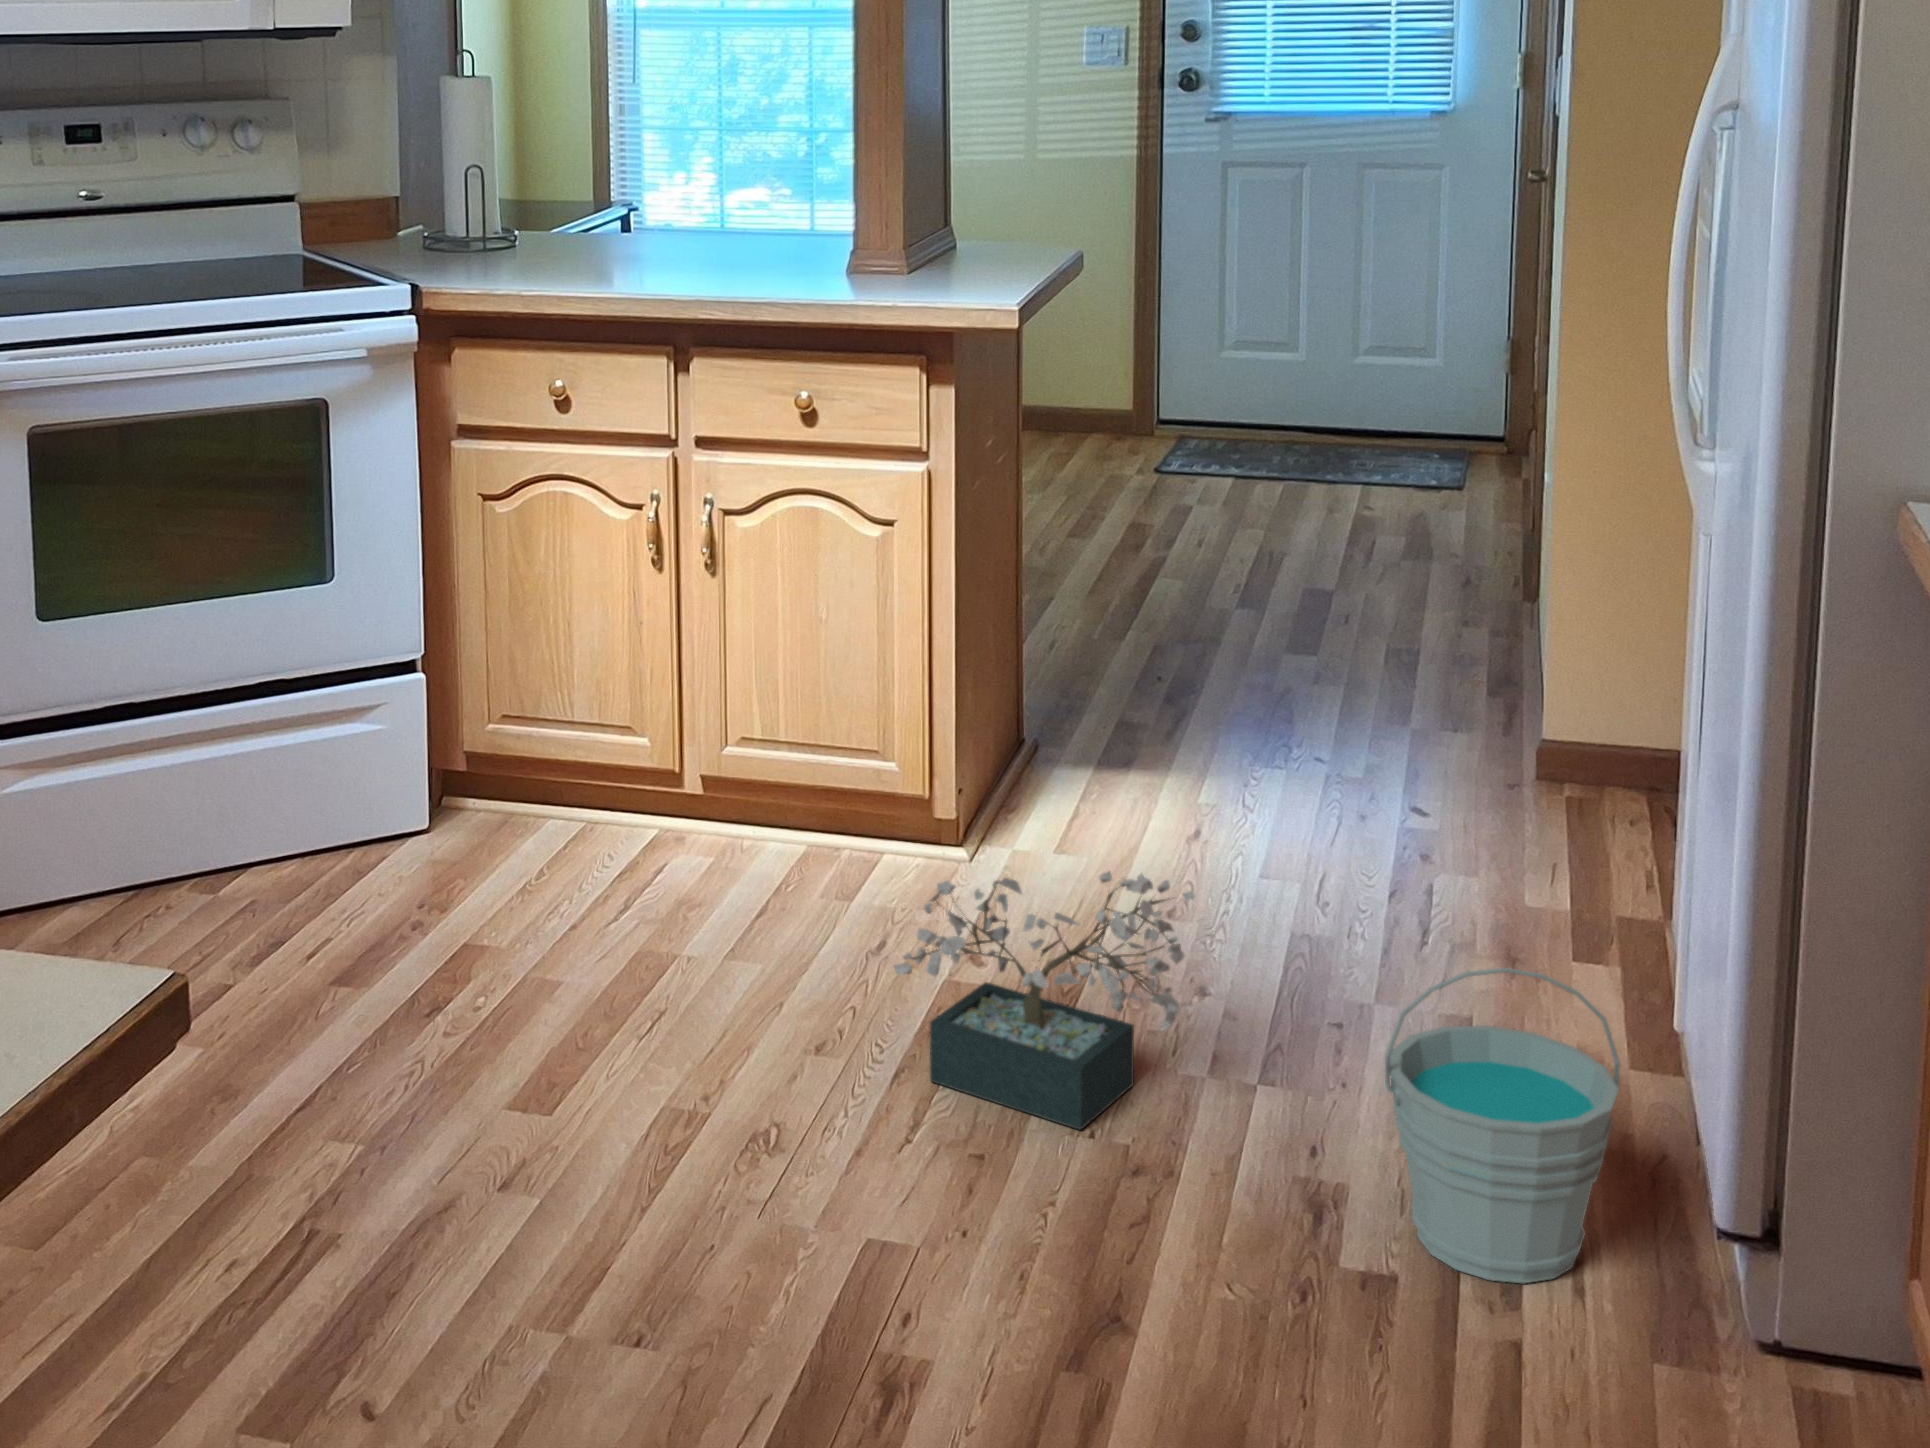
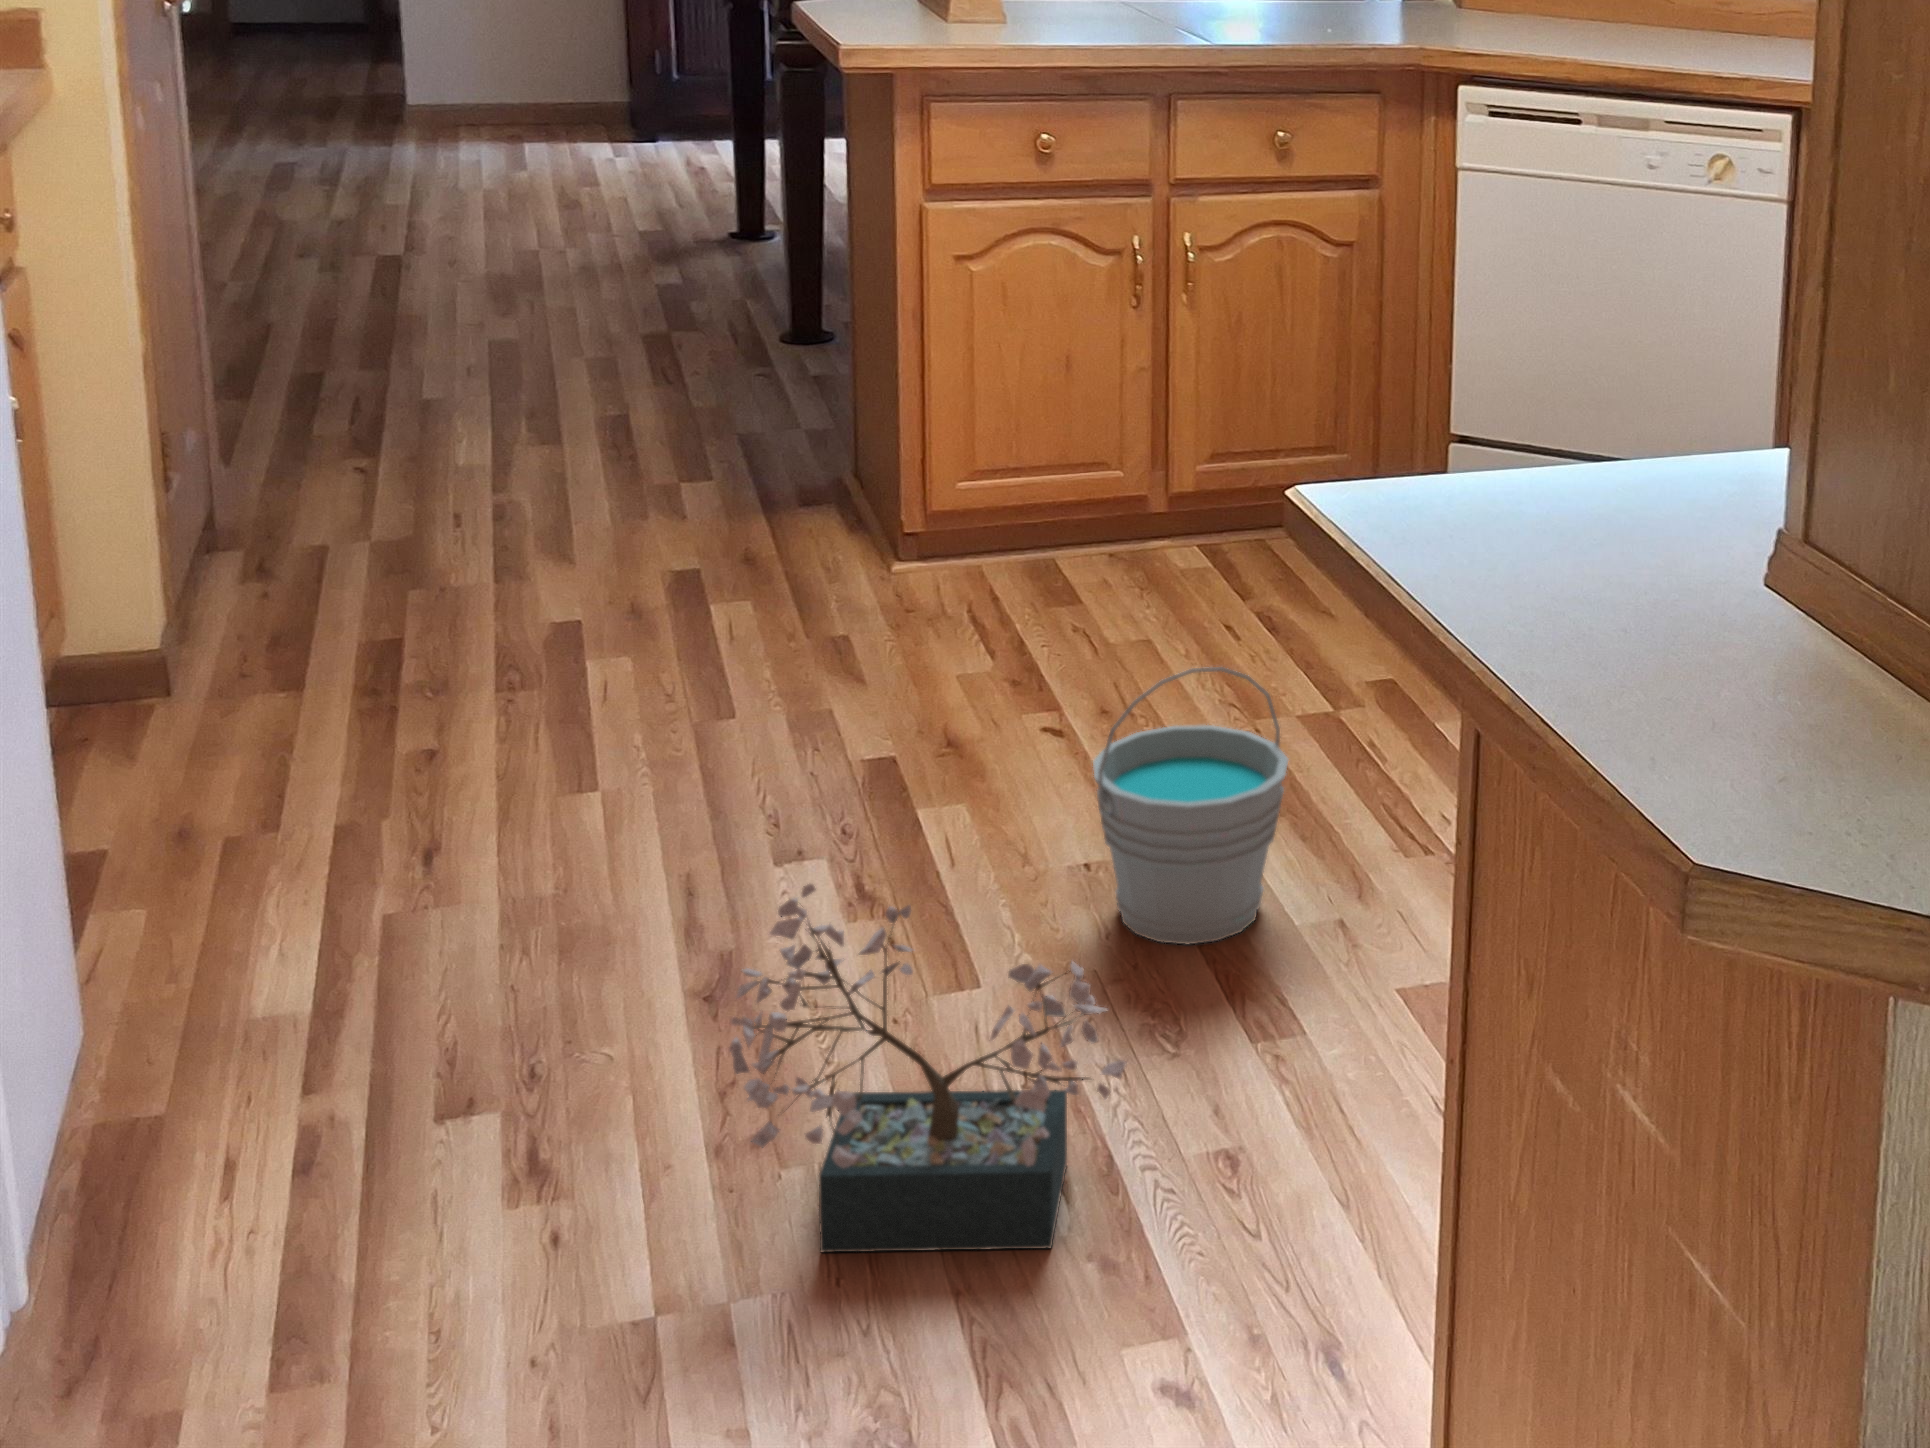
bucket: present [1385,967,1620,1283] -> present [1093,667,1288,944]

